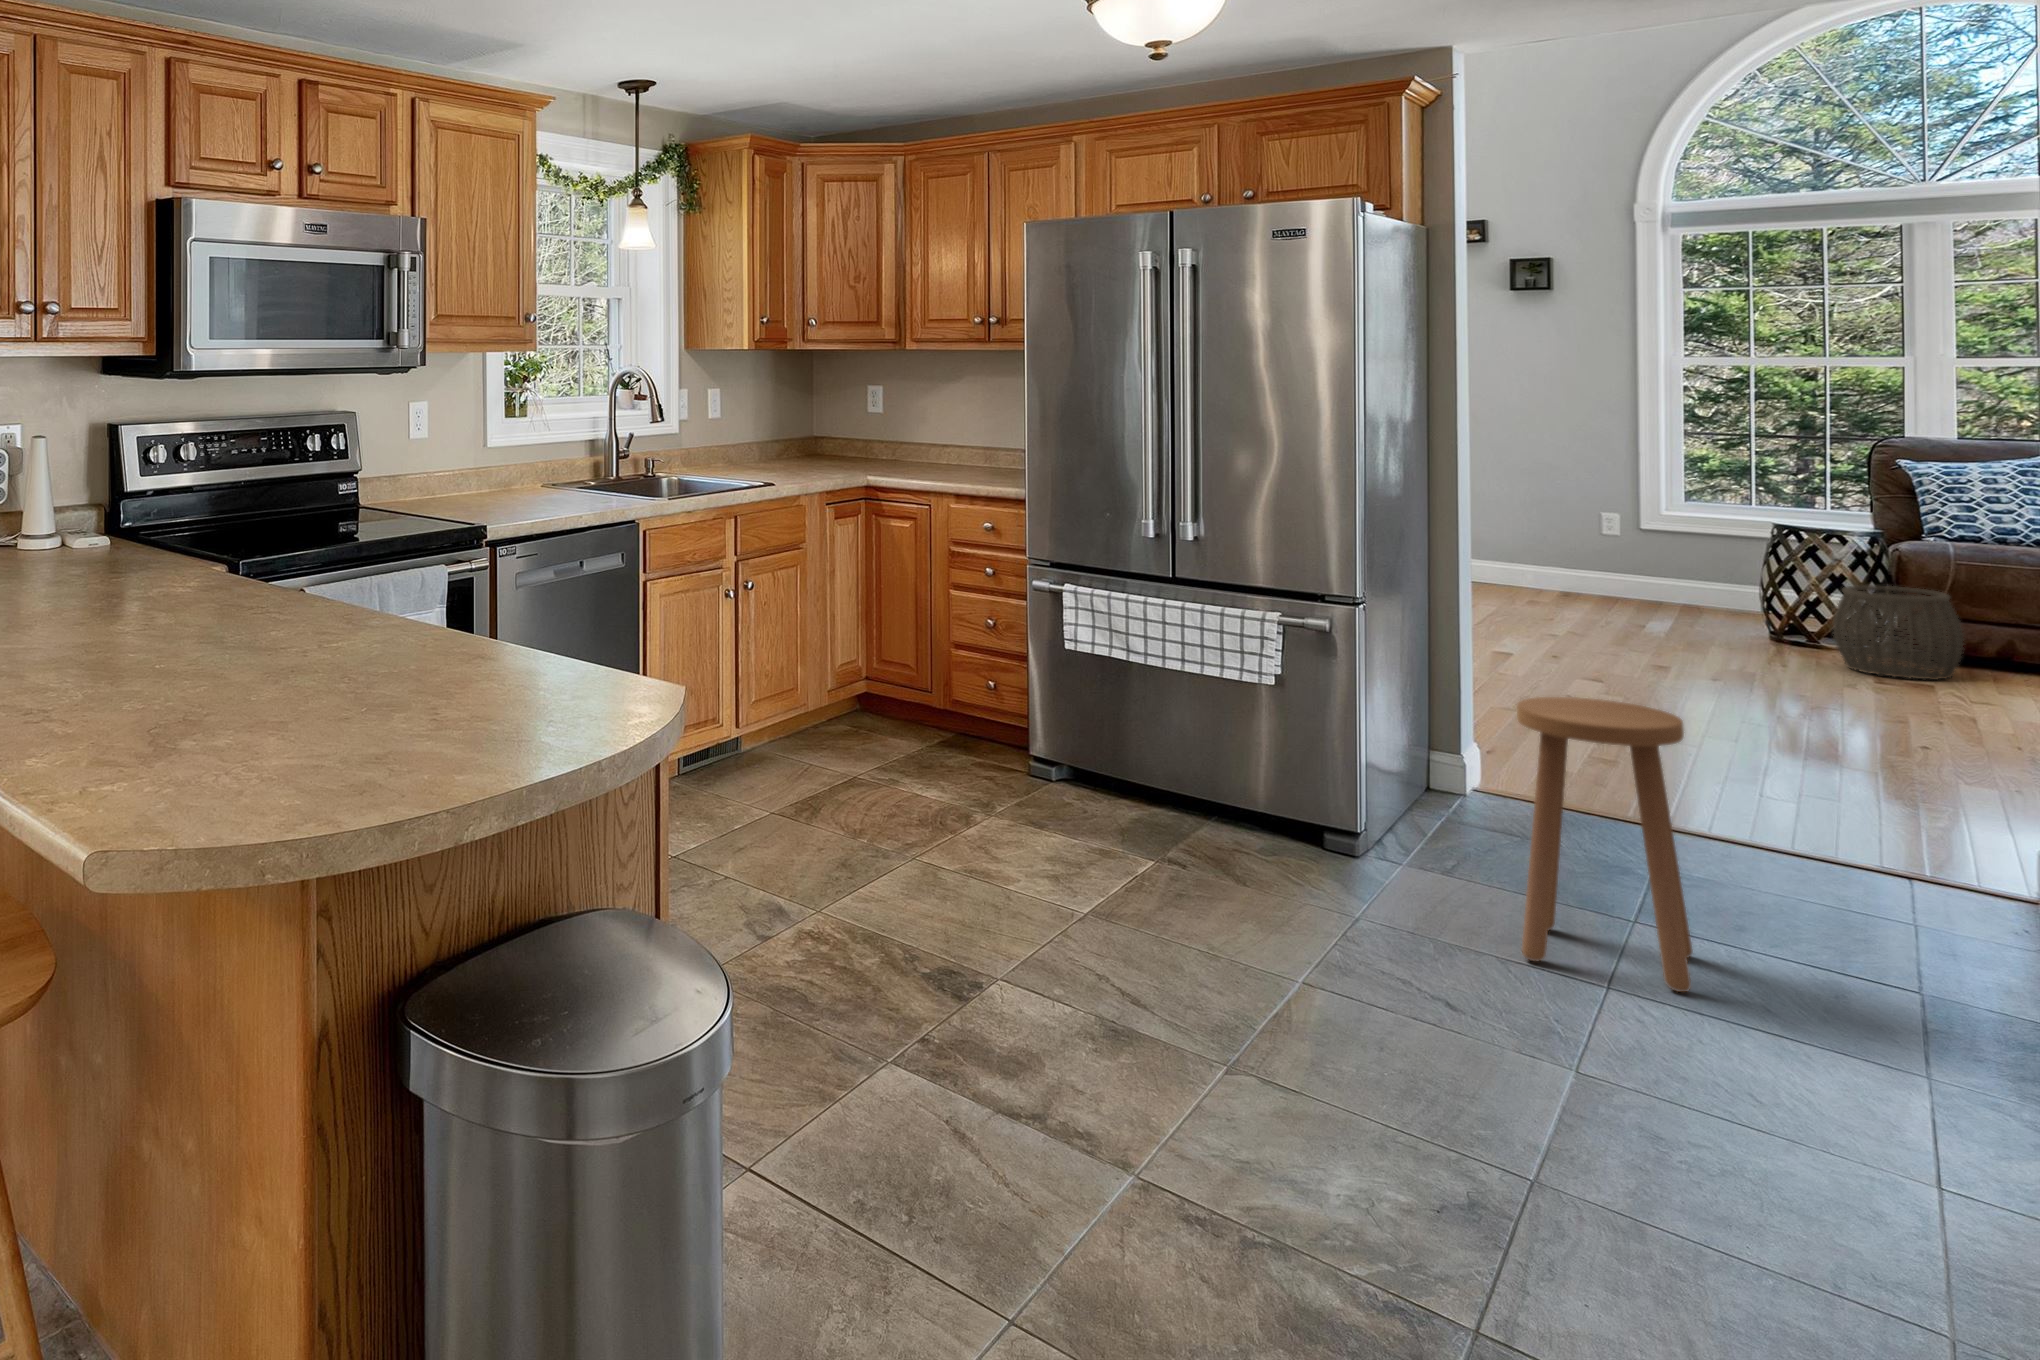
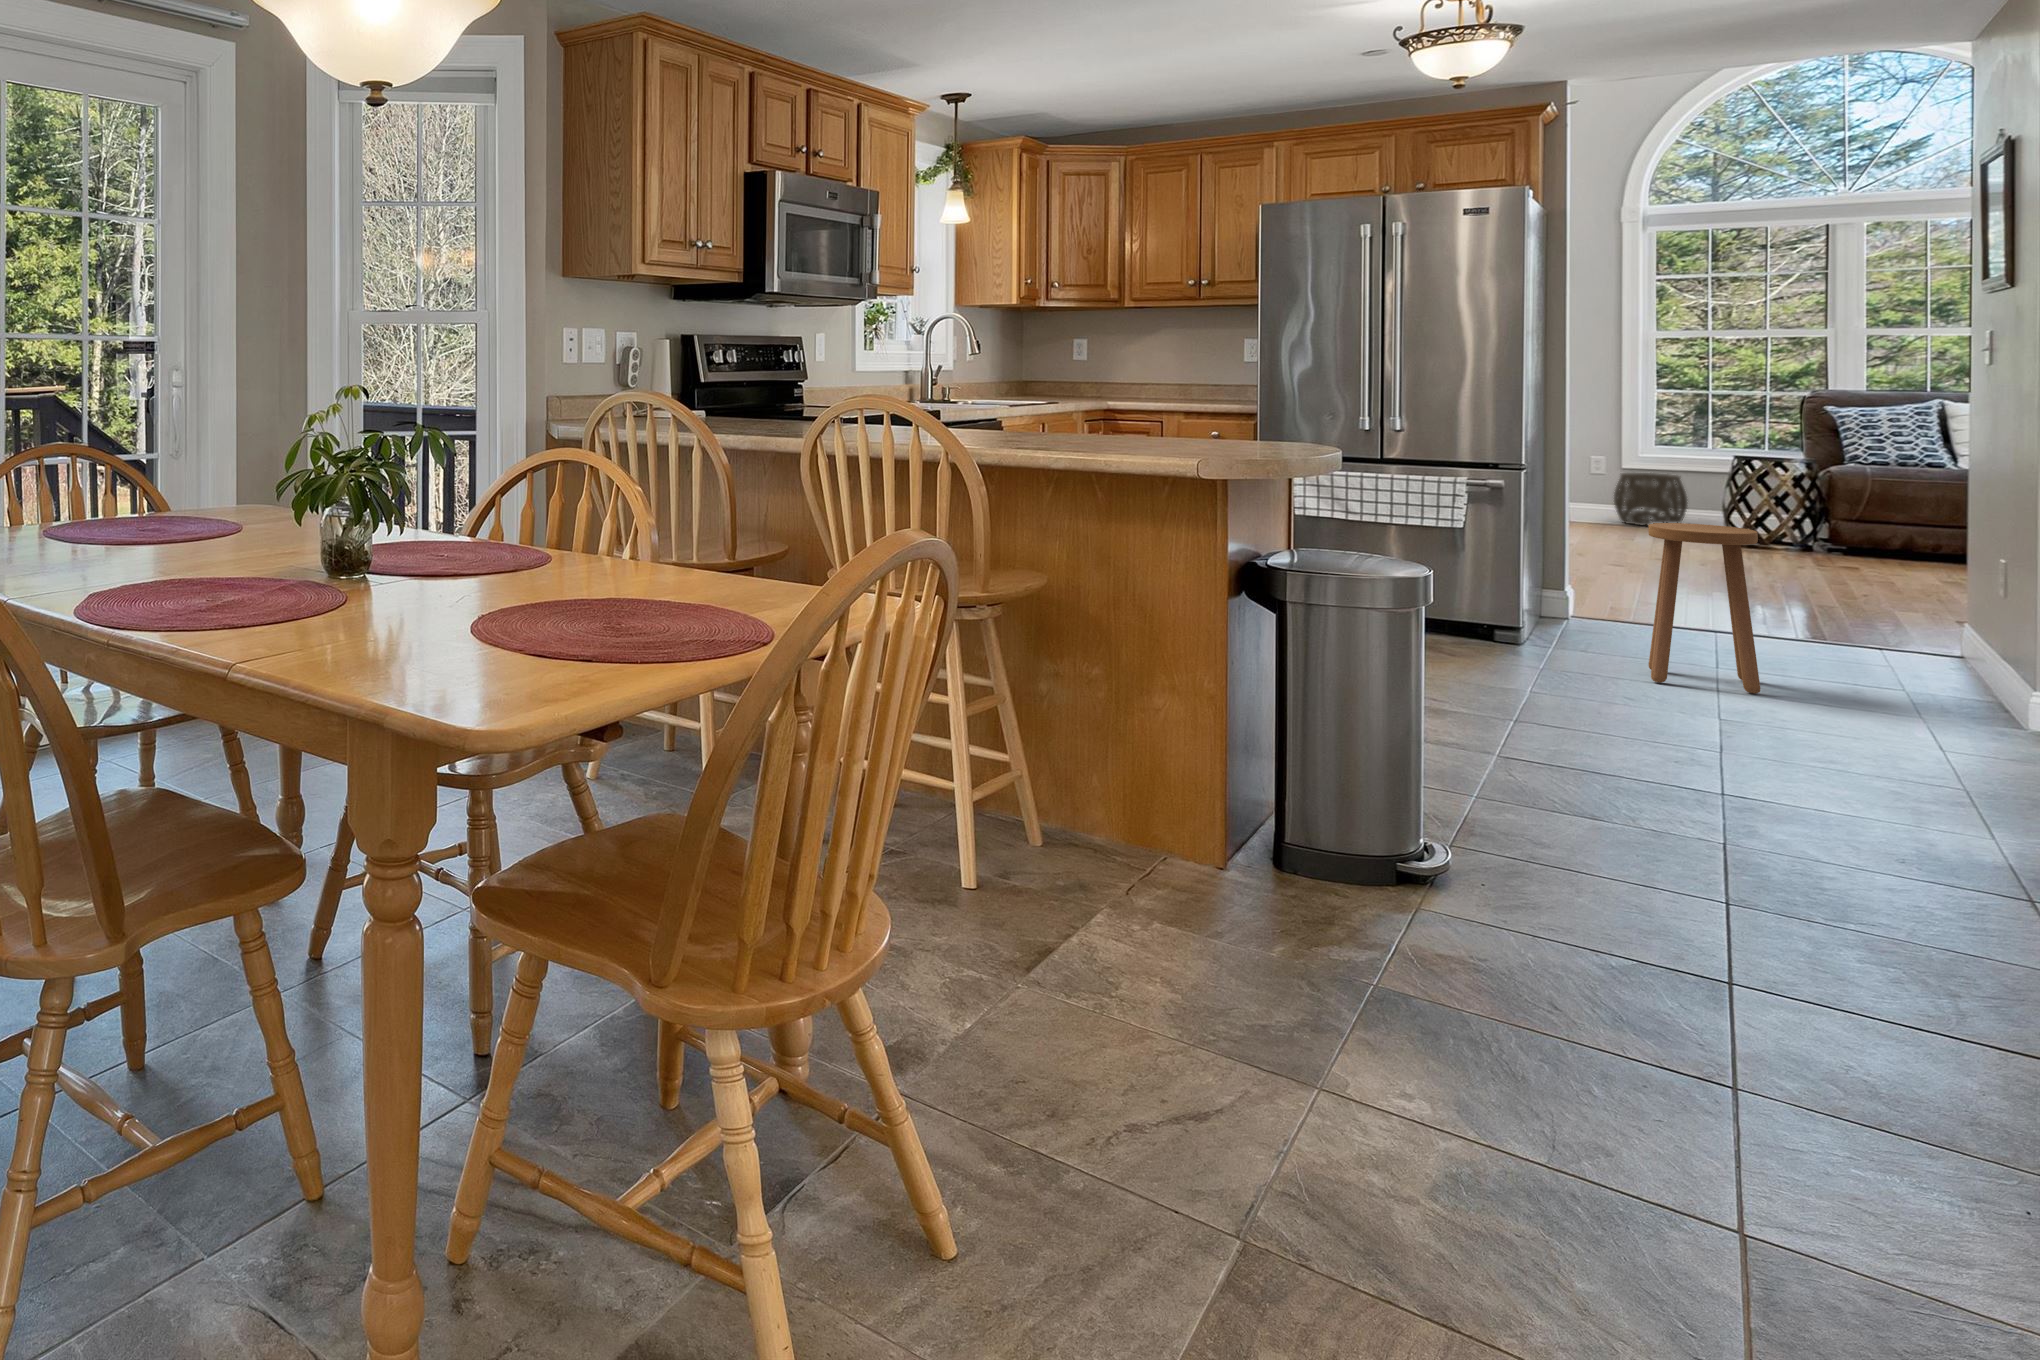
woven basket: present [1833,585,1964,680] -> present [1614,473,1687,525]

